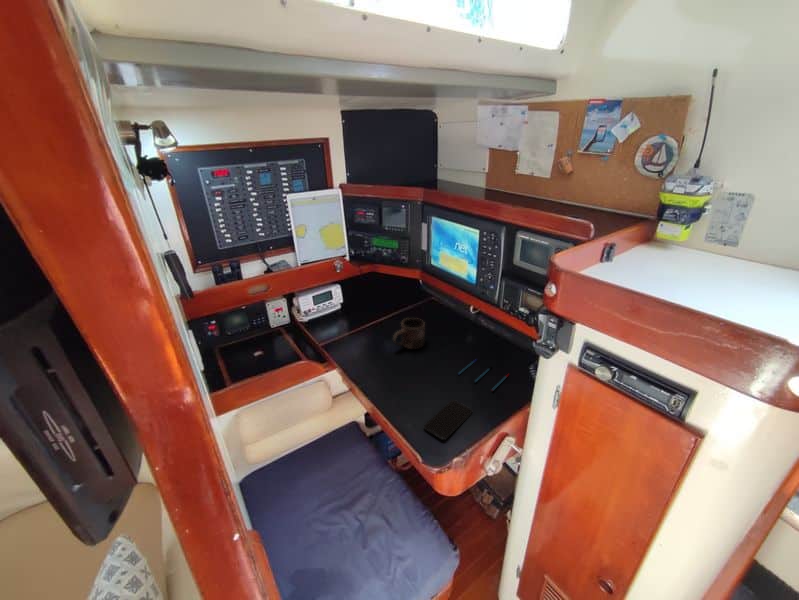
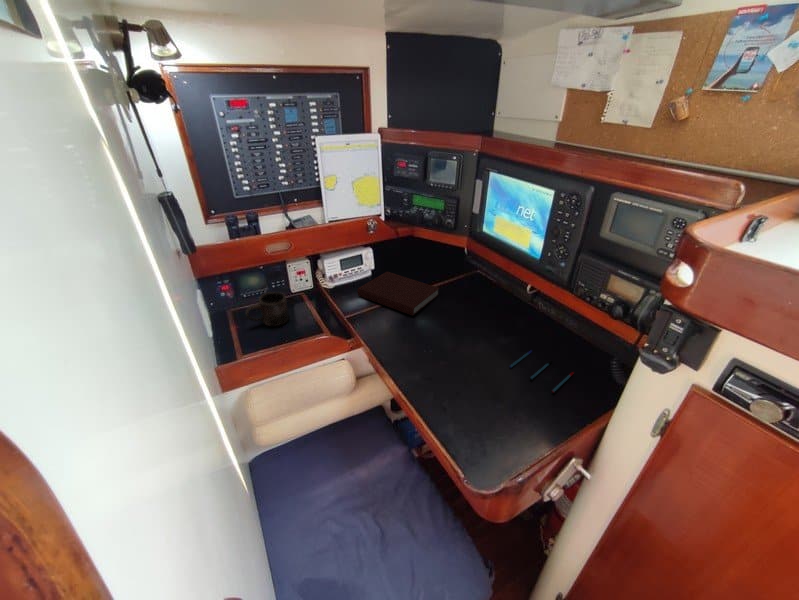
notebook: none [330,303,400,339] -> present [357,272,439,316]
mug: present [393,318,425,349] -> present [246,292,289,326]
smartphone: present [424,400,472,440] -> none [467,399,528,450]

